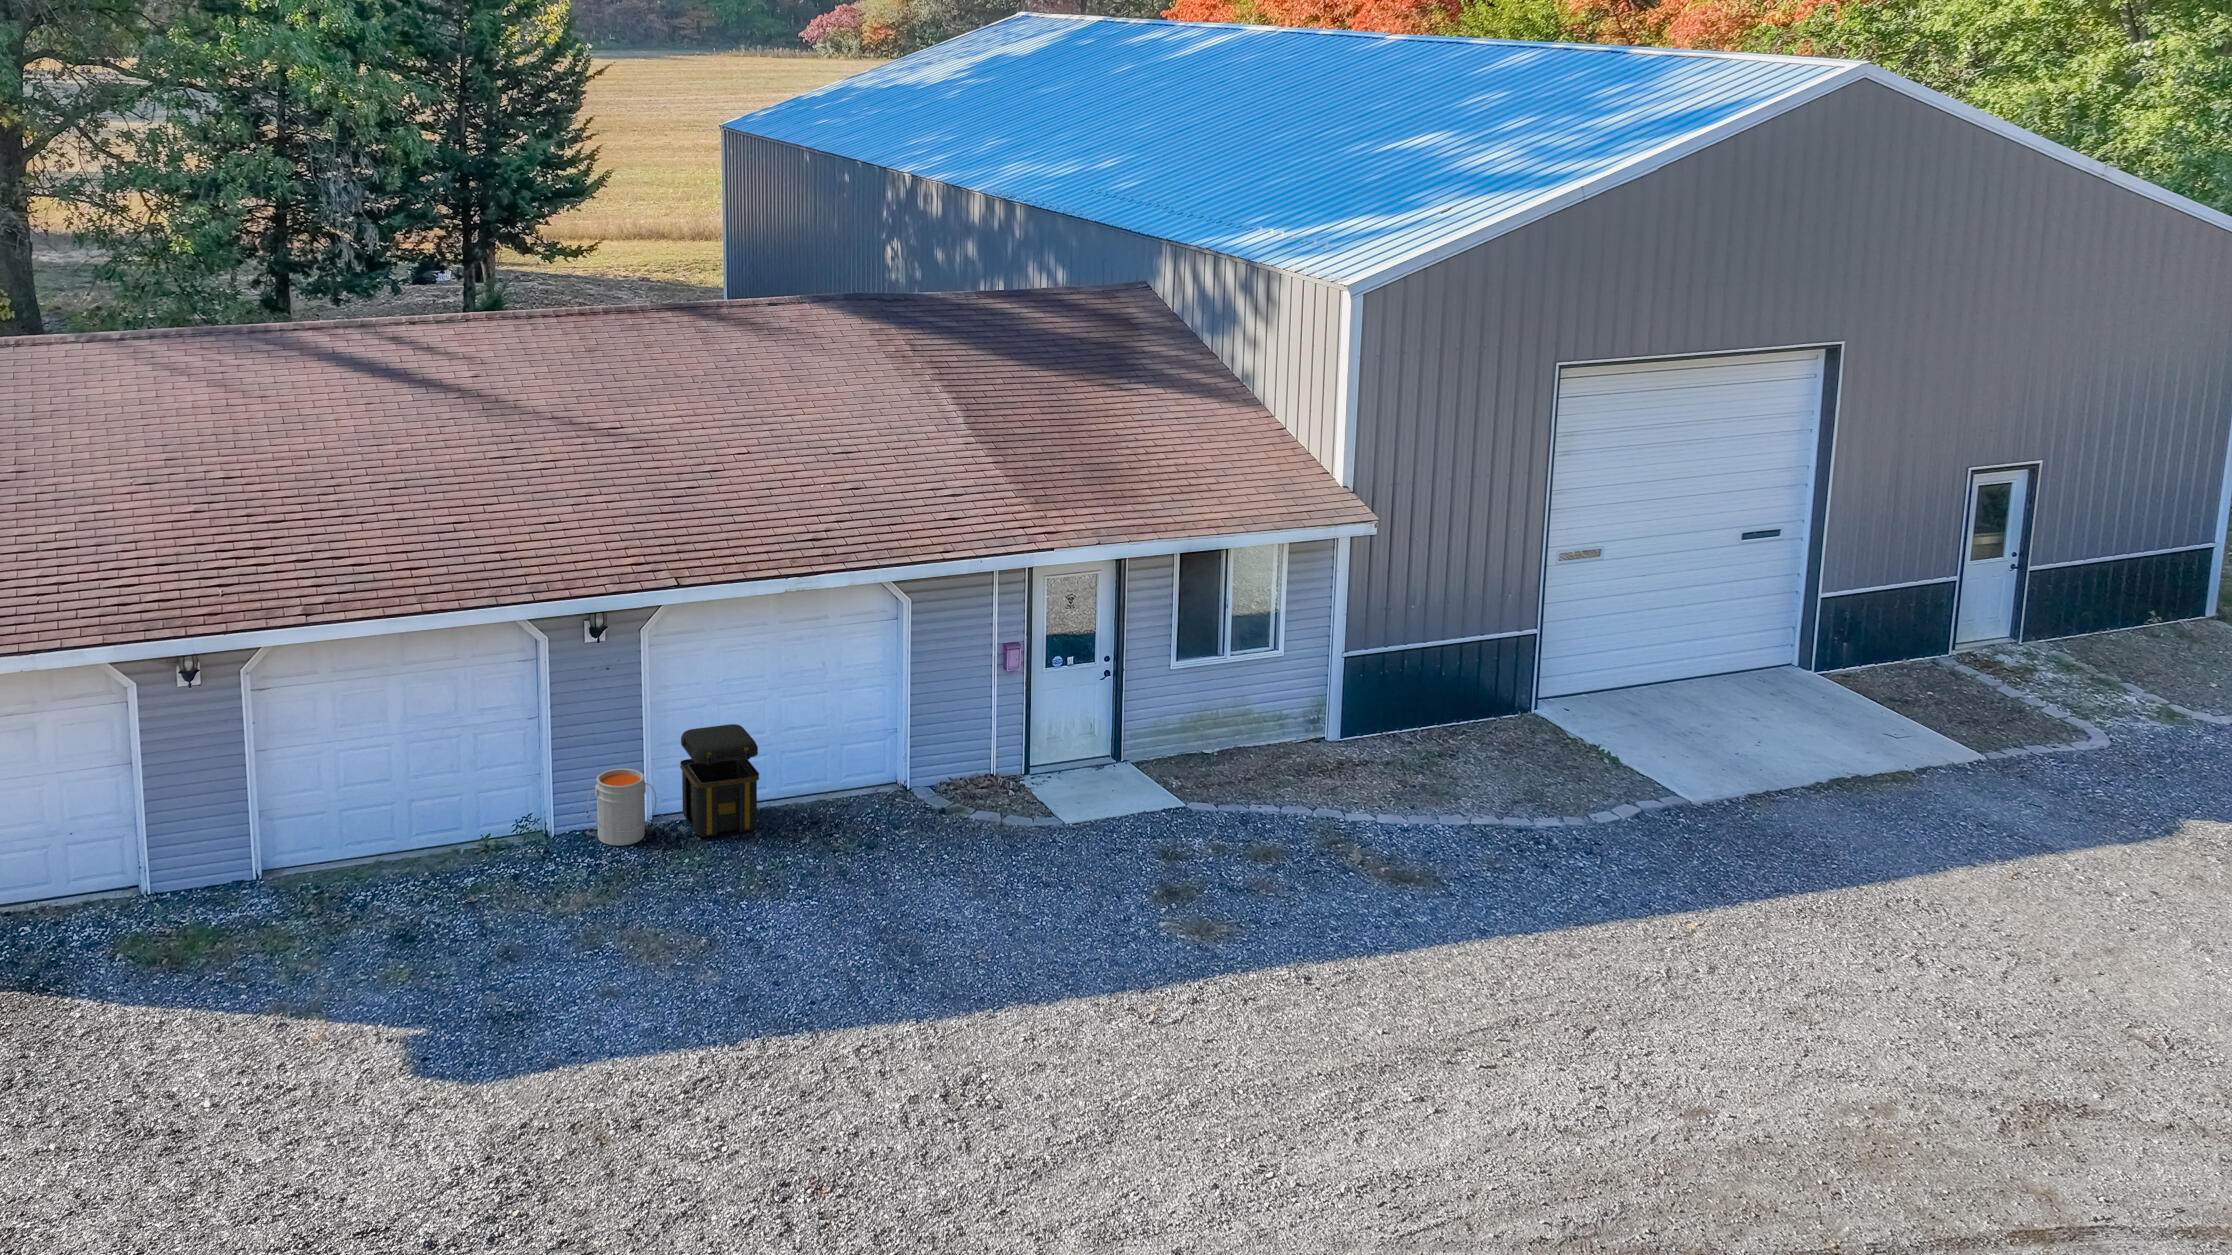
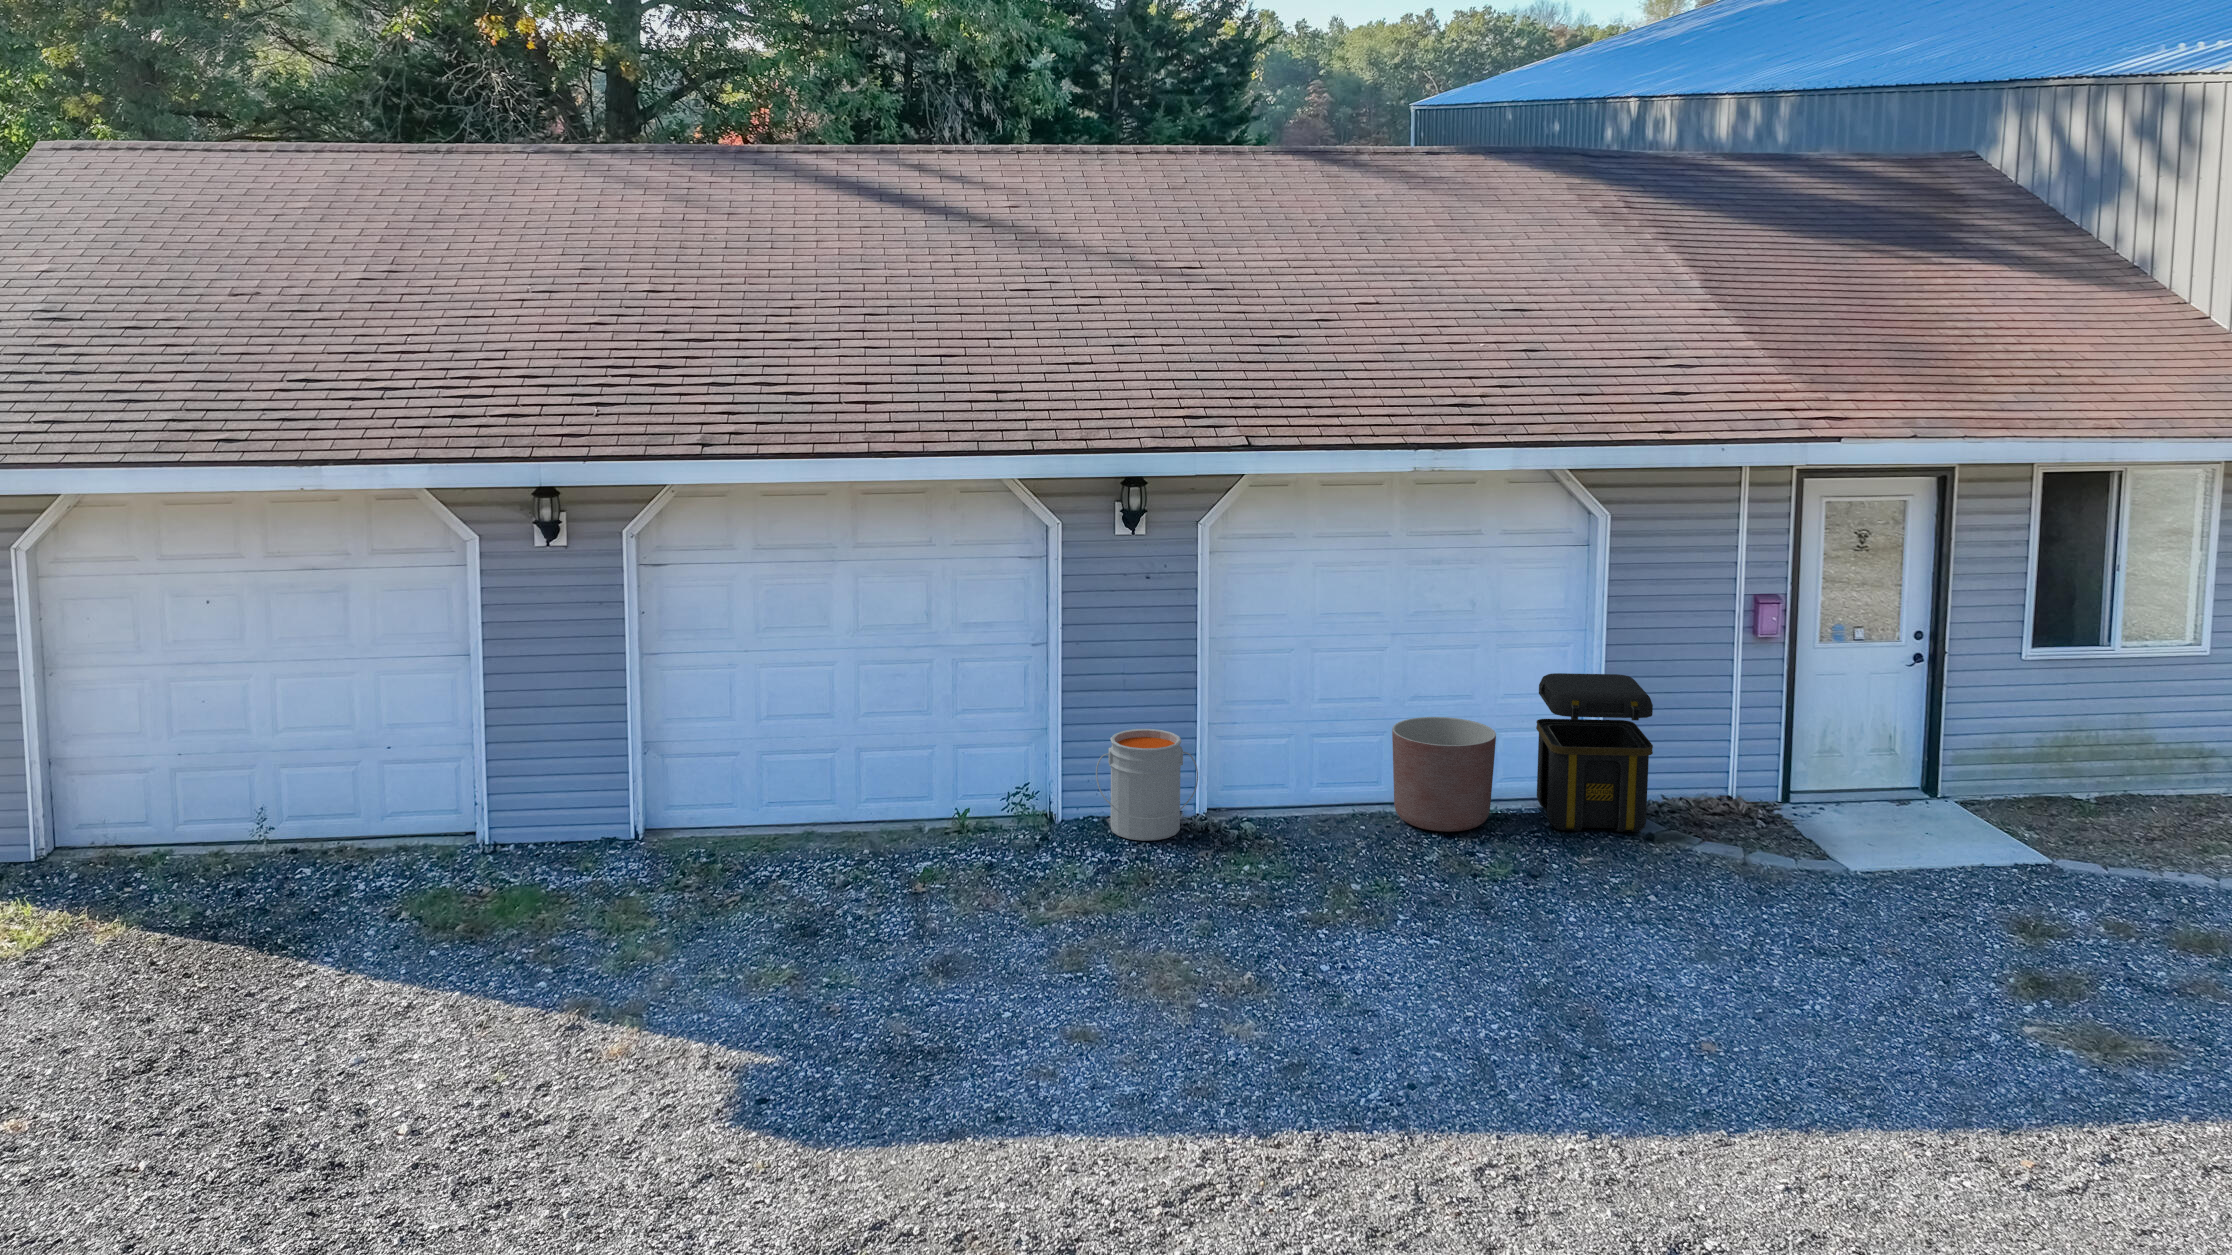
toolbox: present [680,724,759,837] -> present [1536,673,1653,832]
planter: none [782,741,849,819] -> present [1392,717,1496,832]

